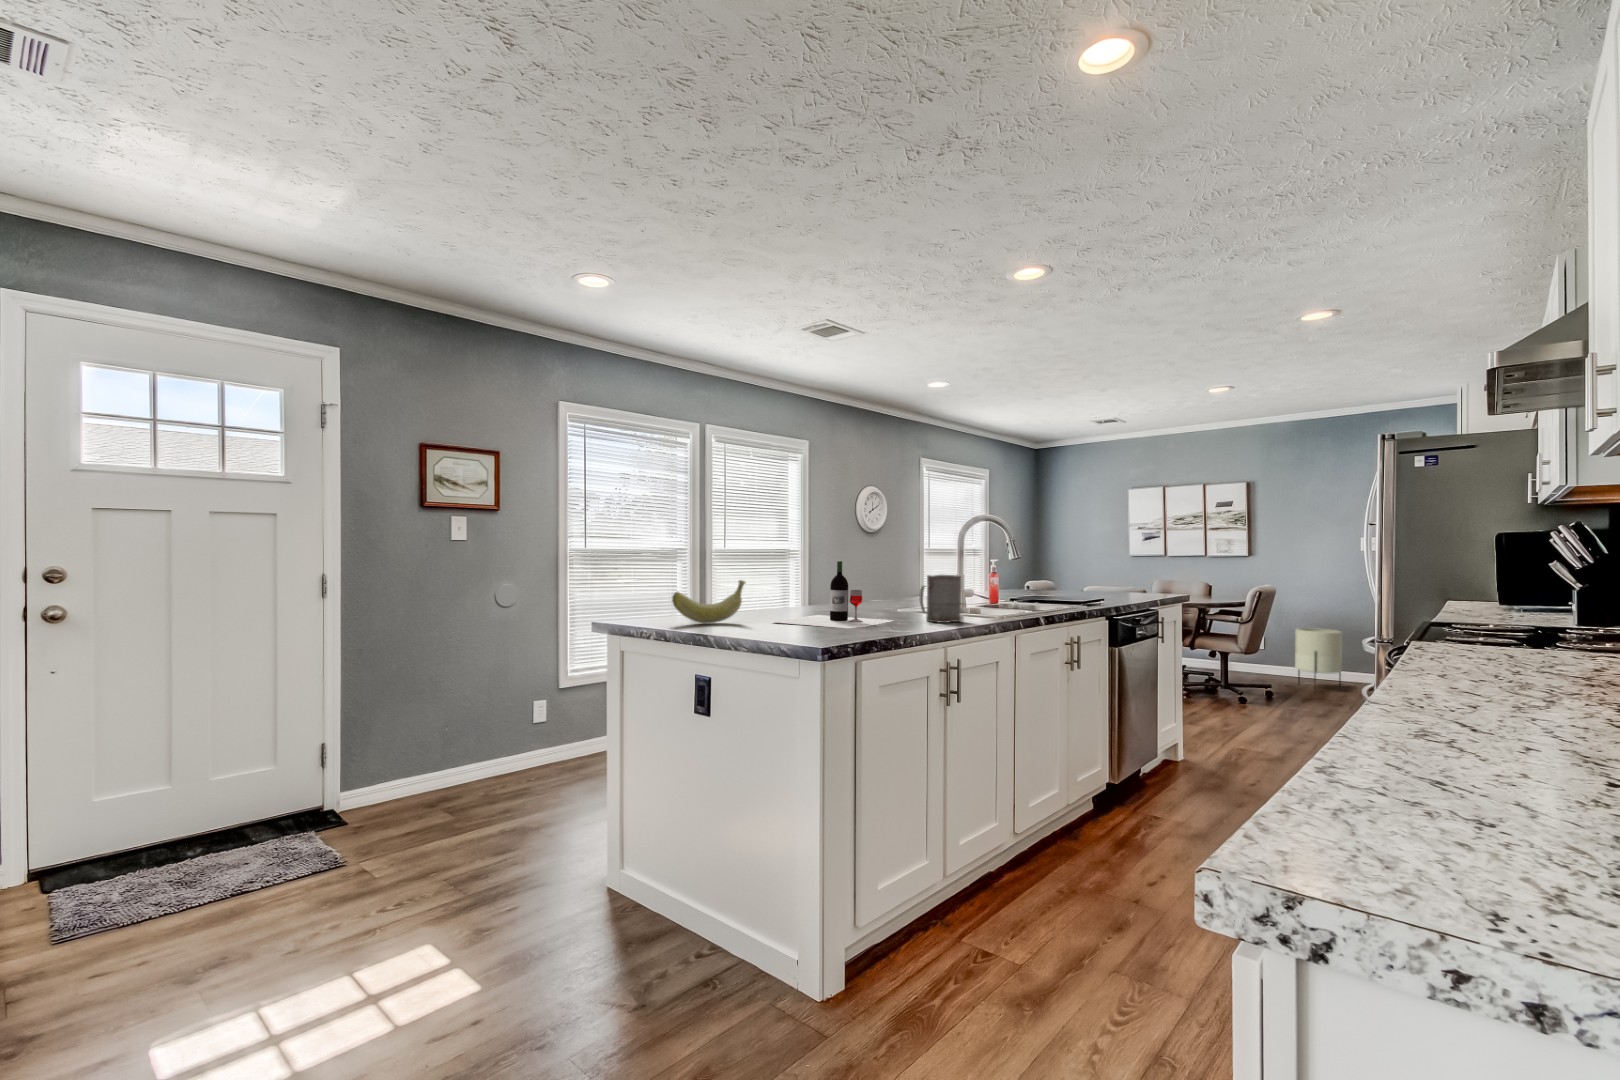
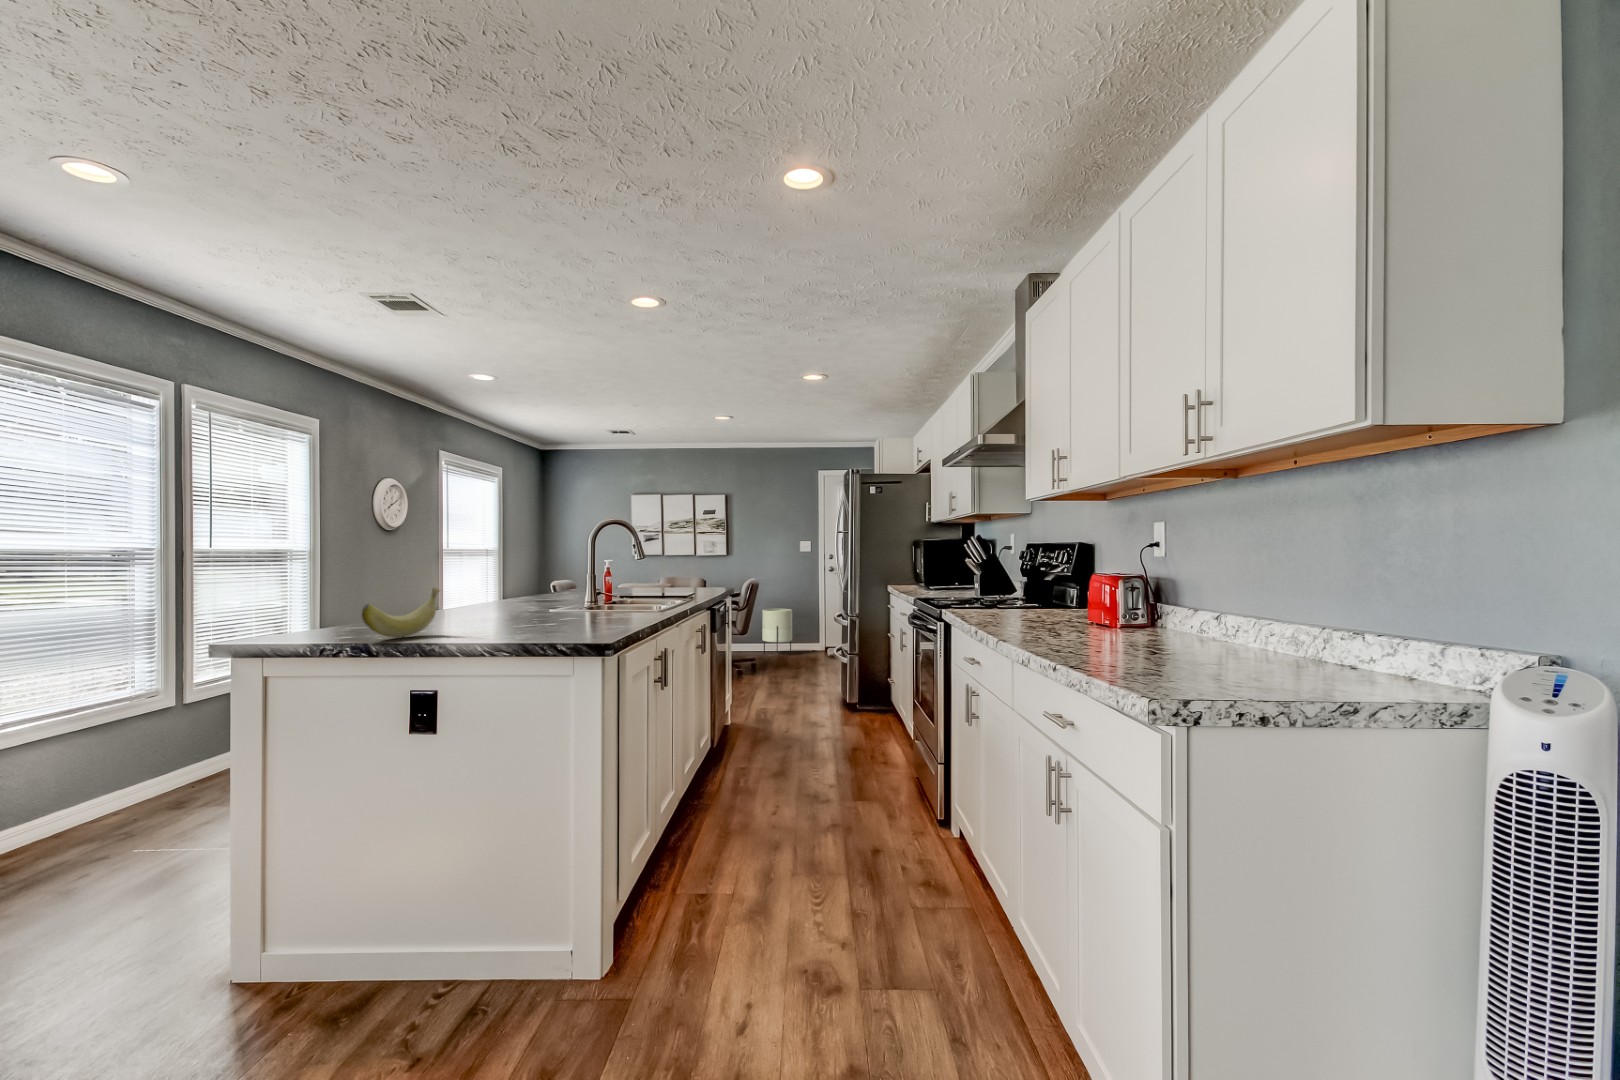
wine bottle: present [775,561,893,628] -> none [470,564,583,630]
mug: present [919,575,961,623] -> none [610,574,643,617]

